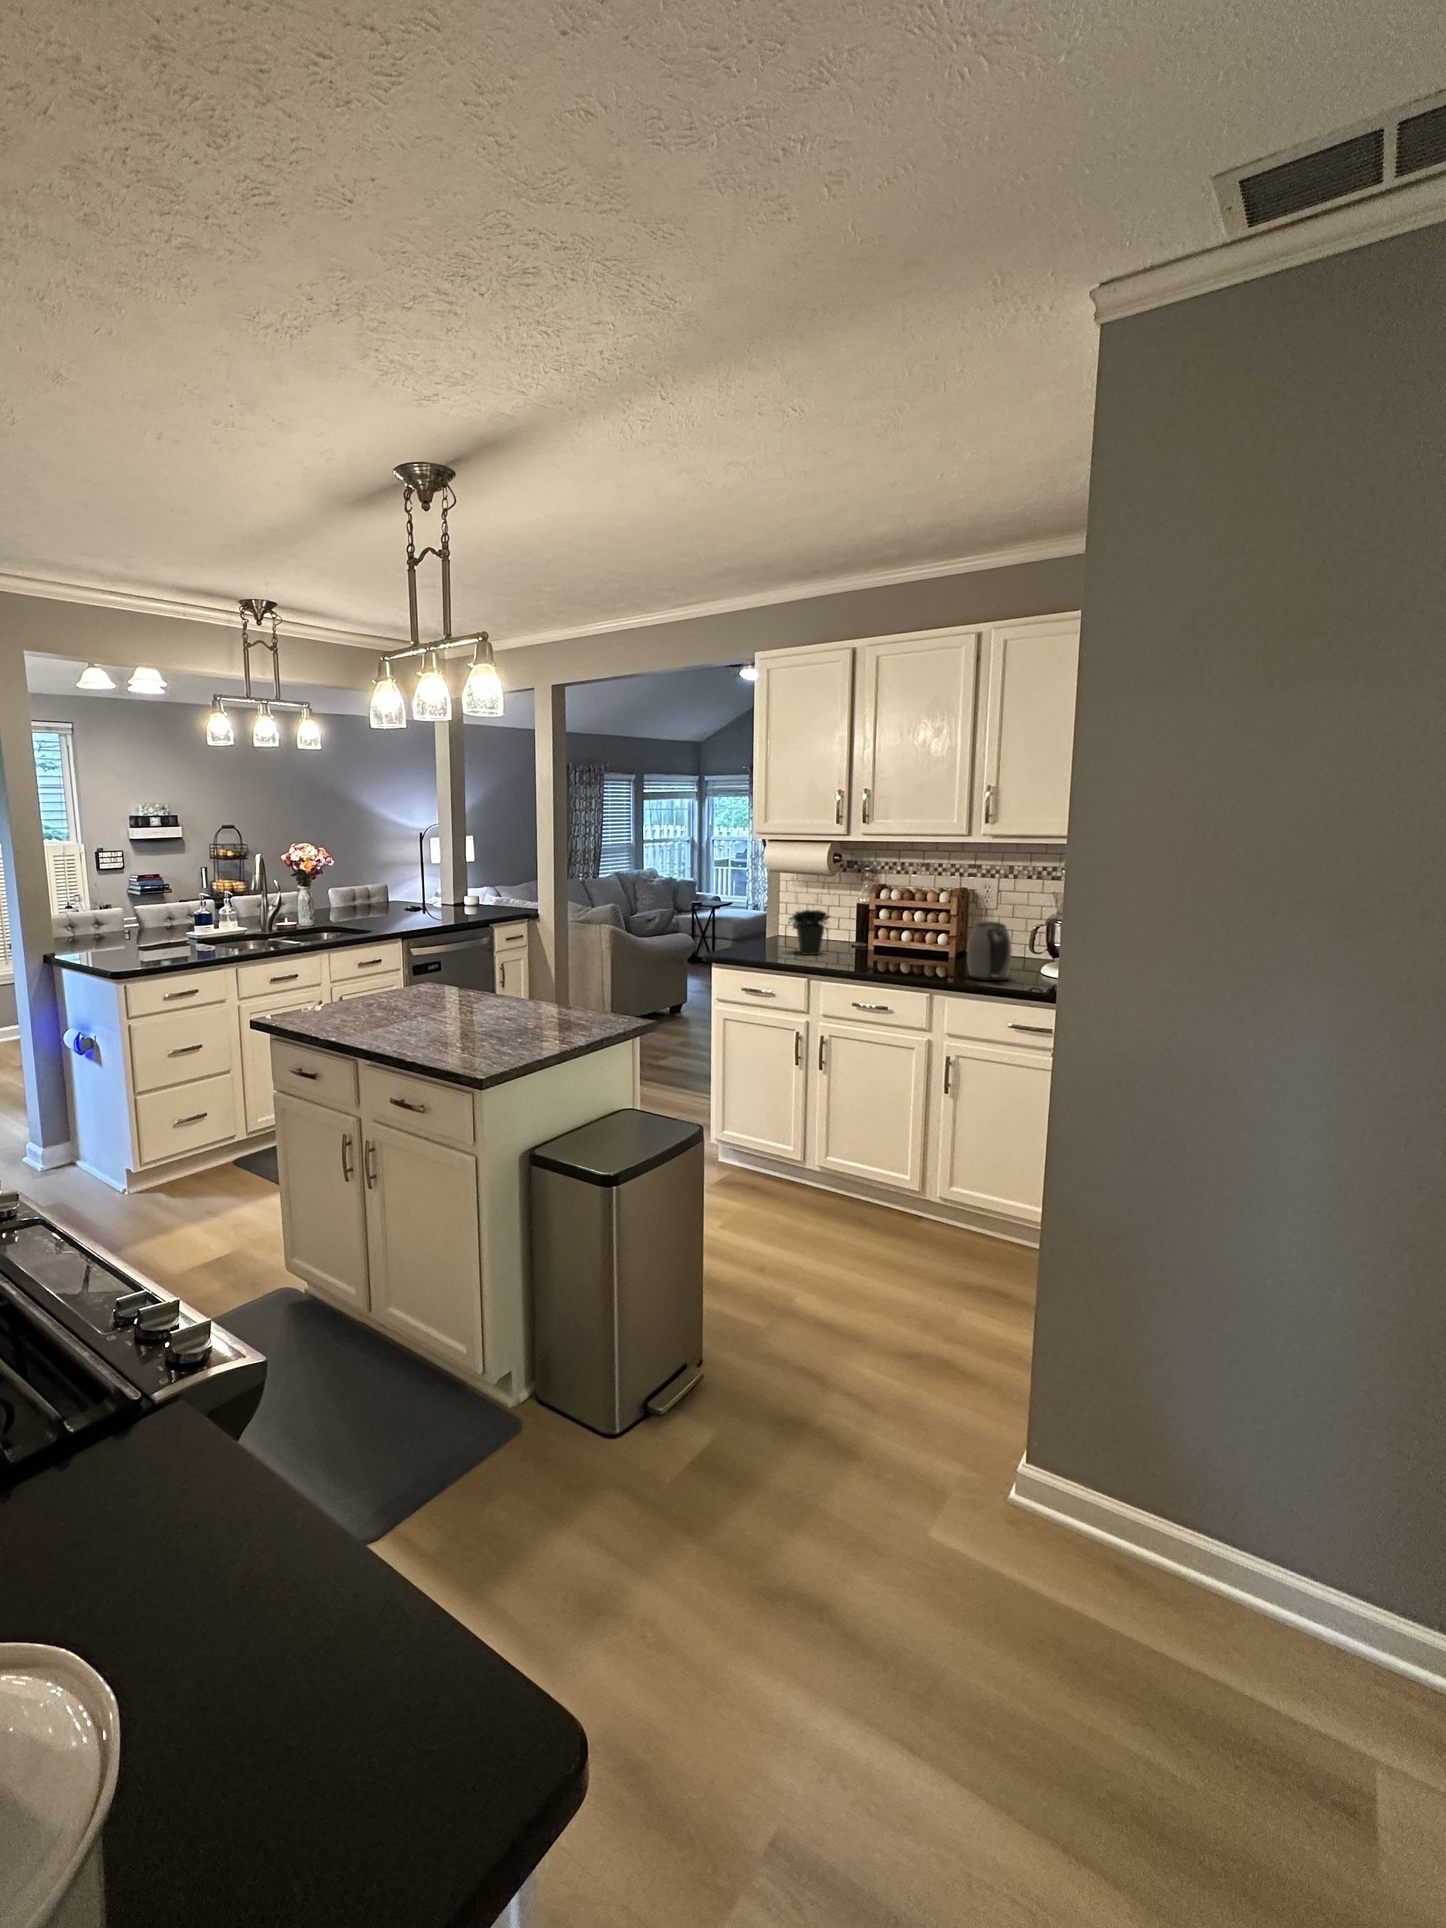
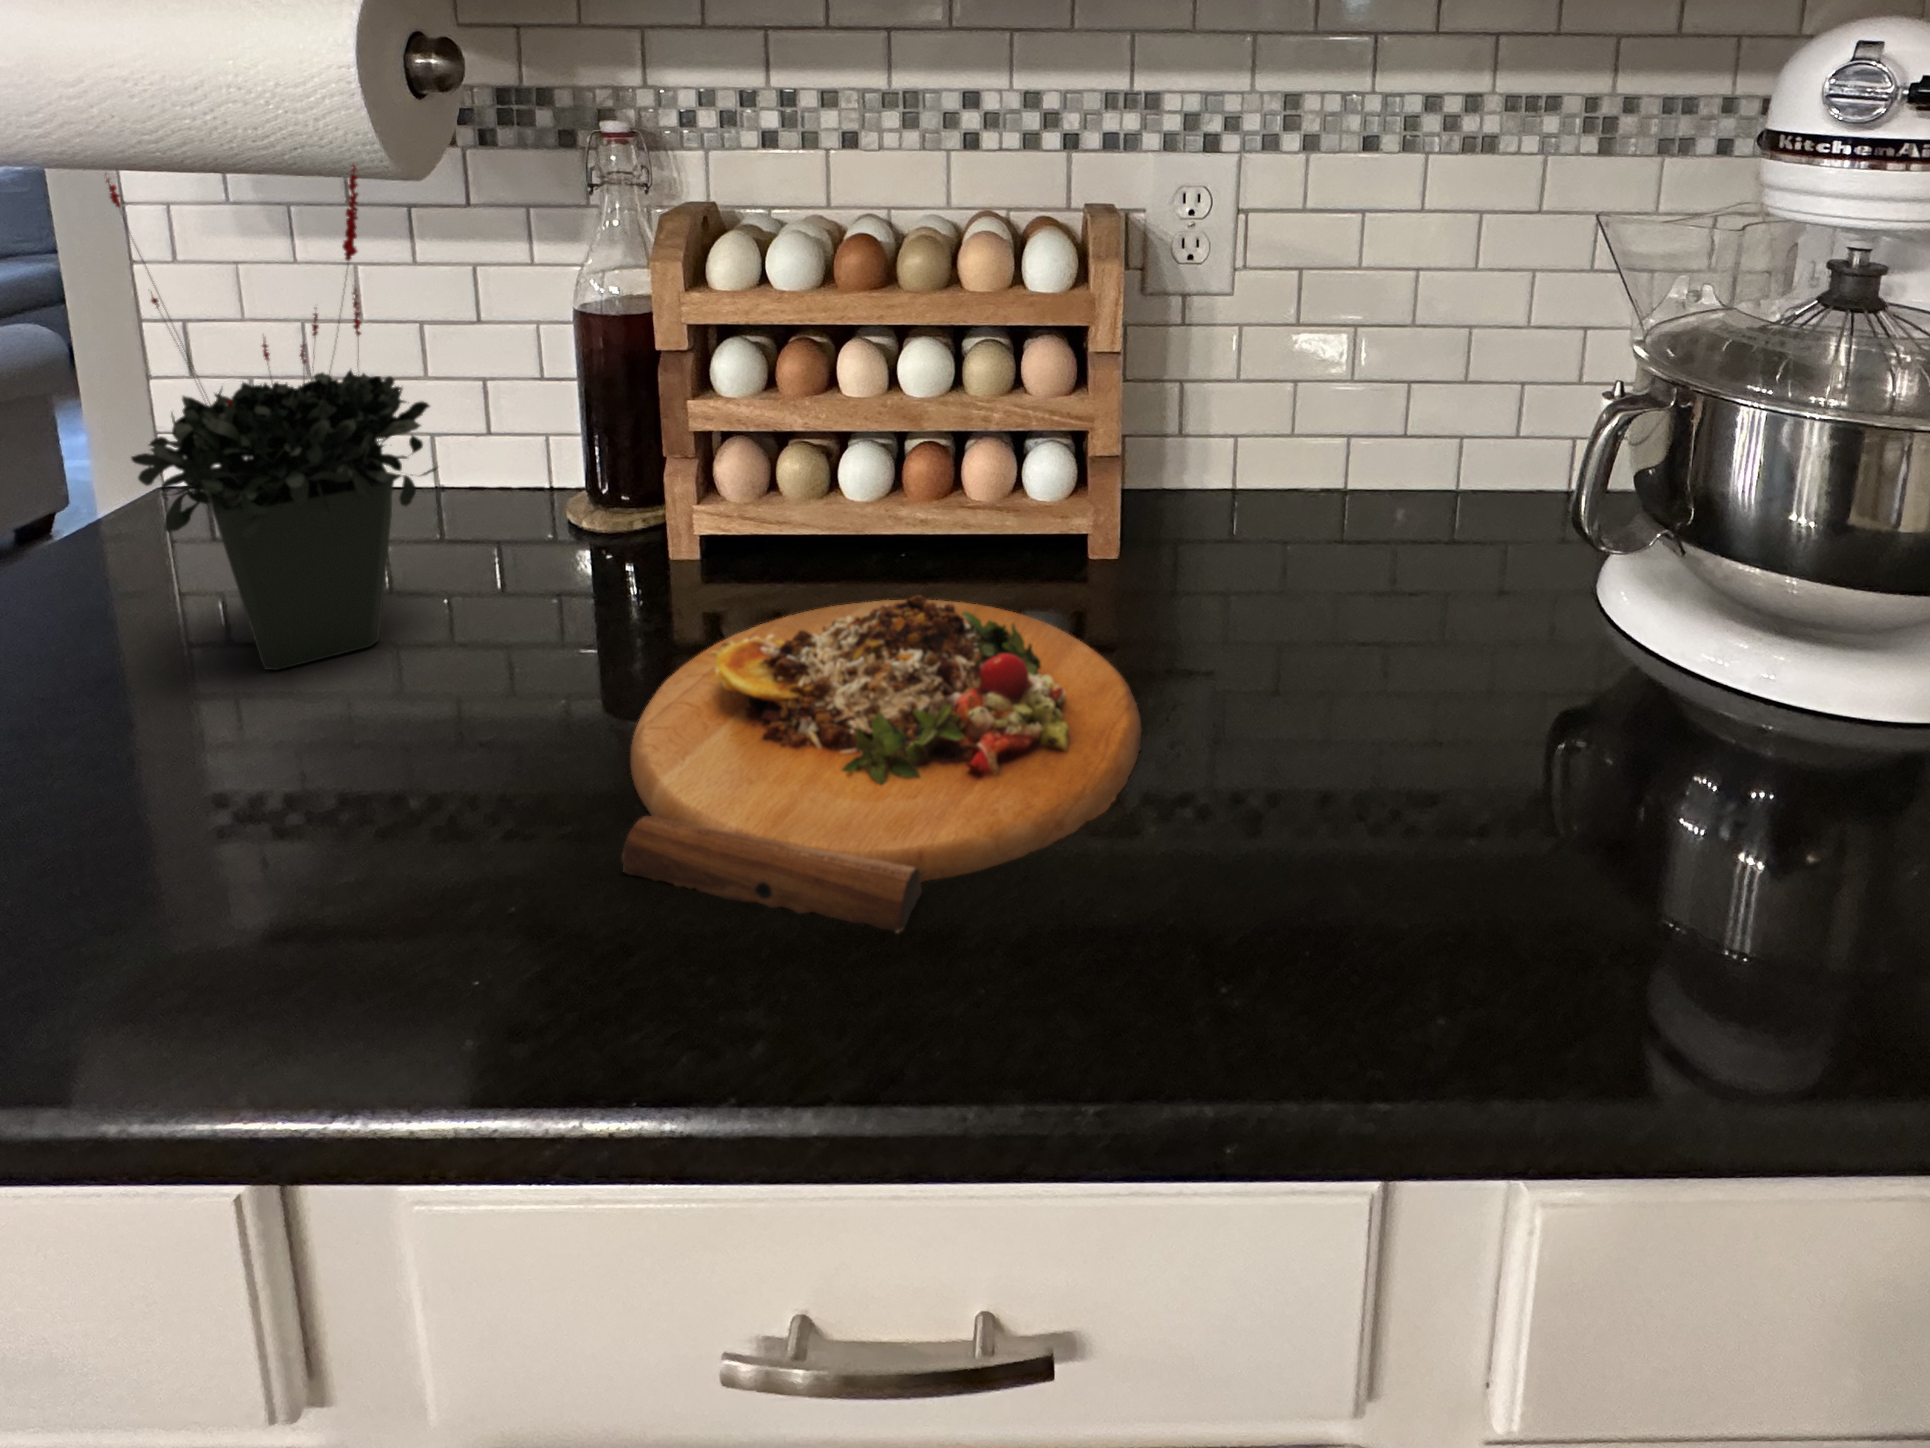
kettle: present [968,921,1012,981] -> none [1408,442,1818,867]
cutting board: none [852,948,939,974] -> present [622,595,1141,933]

